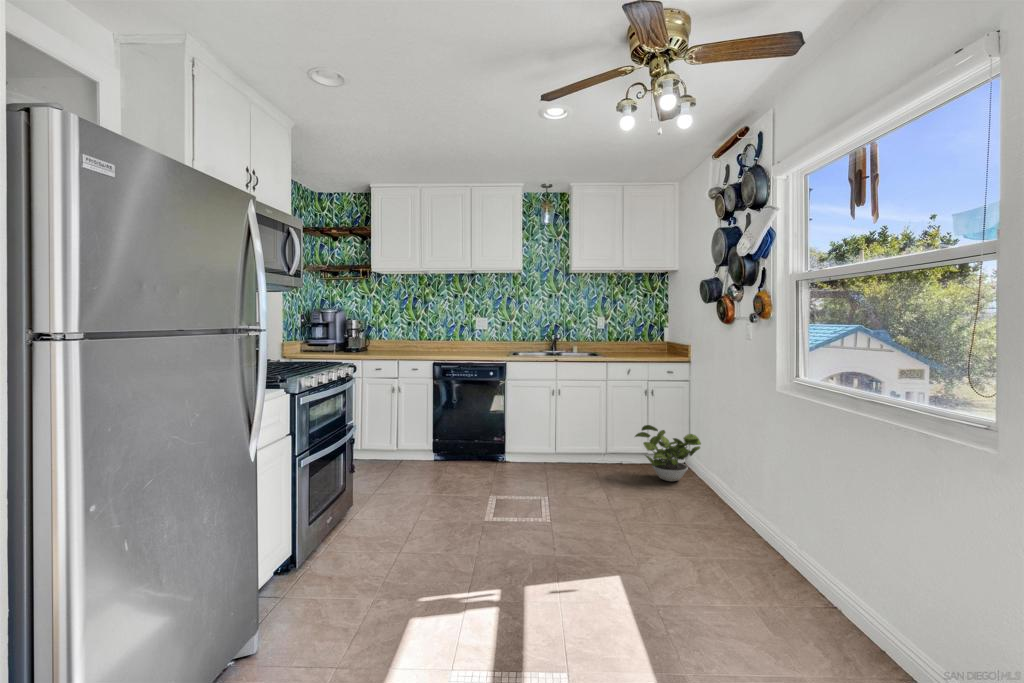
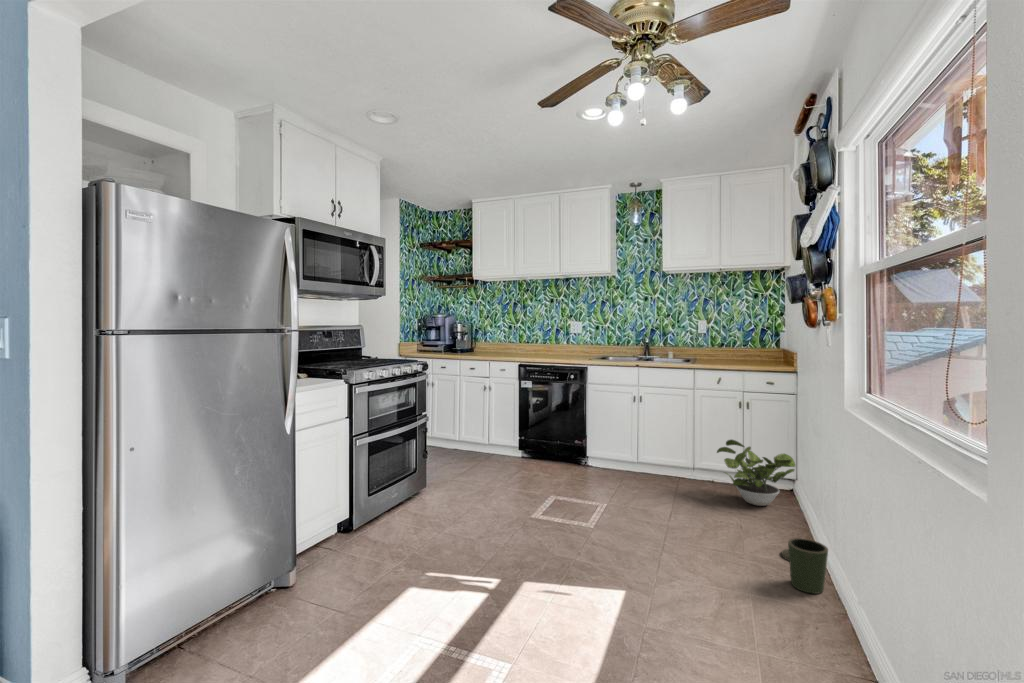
trash can: none [716,504,770,549] -> present [781,538,828,594]

